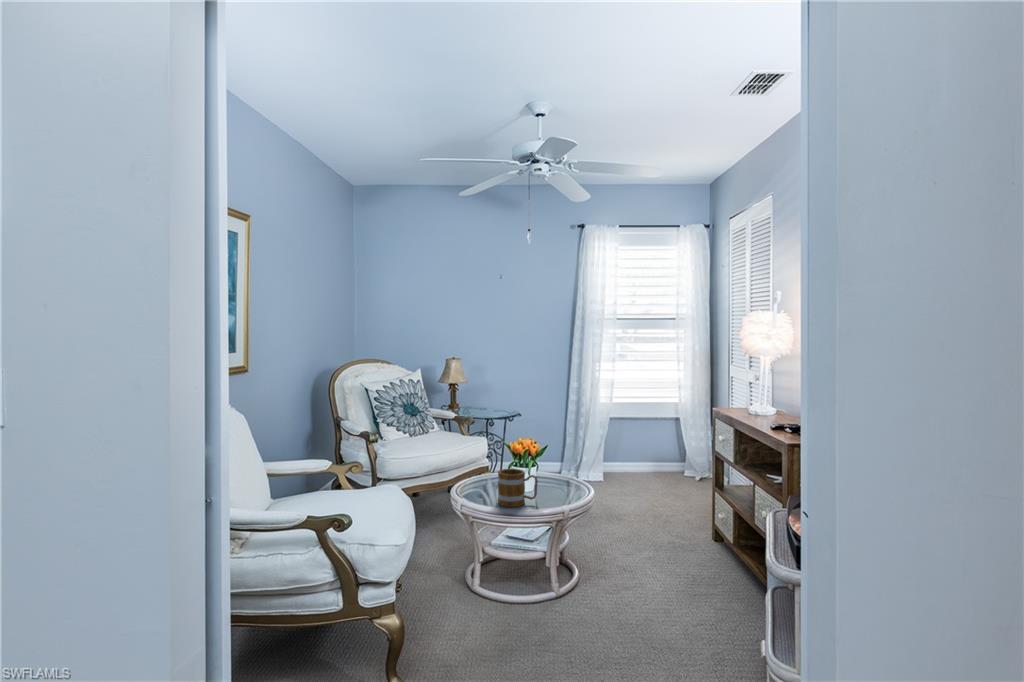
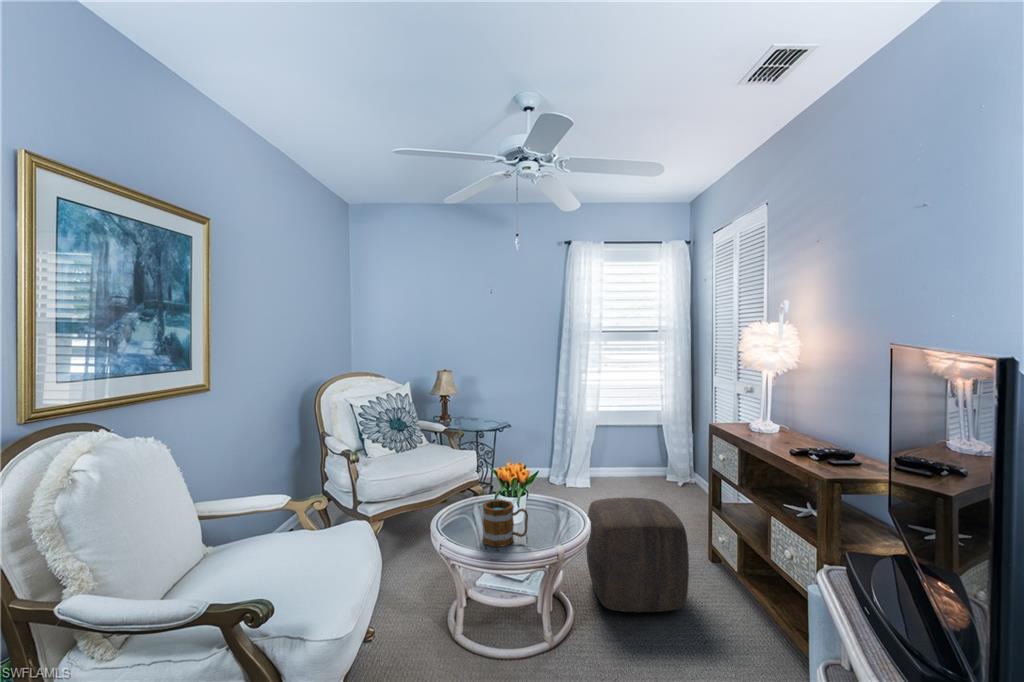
ottoman: none [592,475,681,571] -> present [586,498,689,612]

